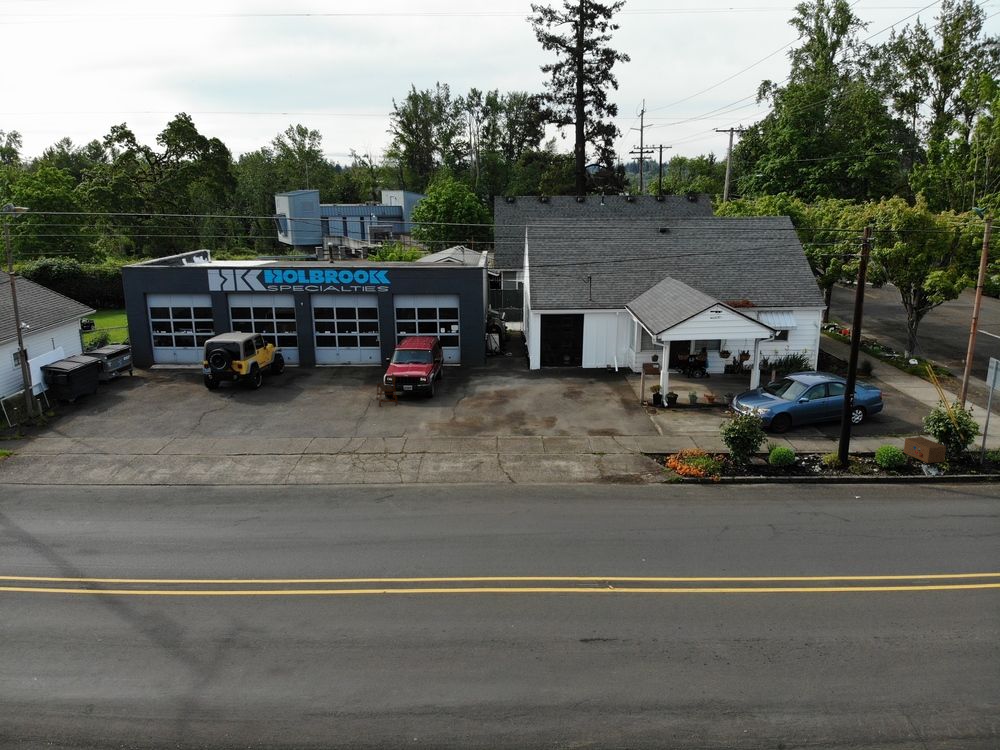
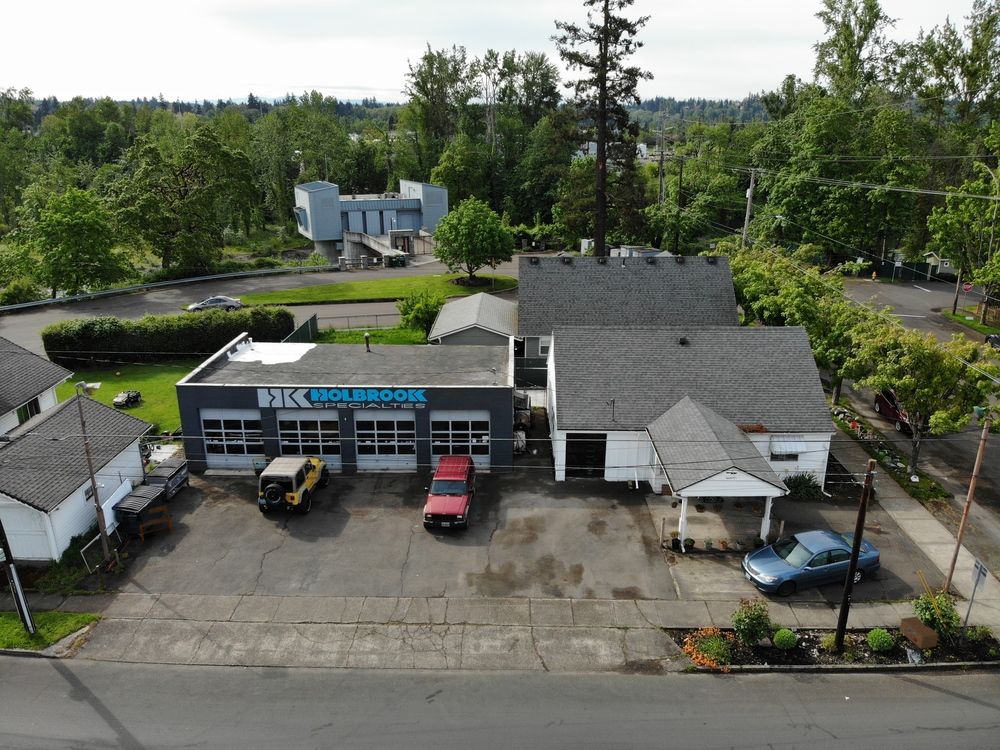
bench: present [377,373,397,406] -> present [140,506,173,541]

